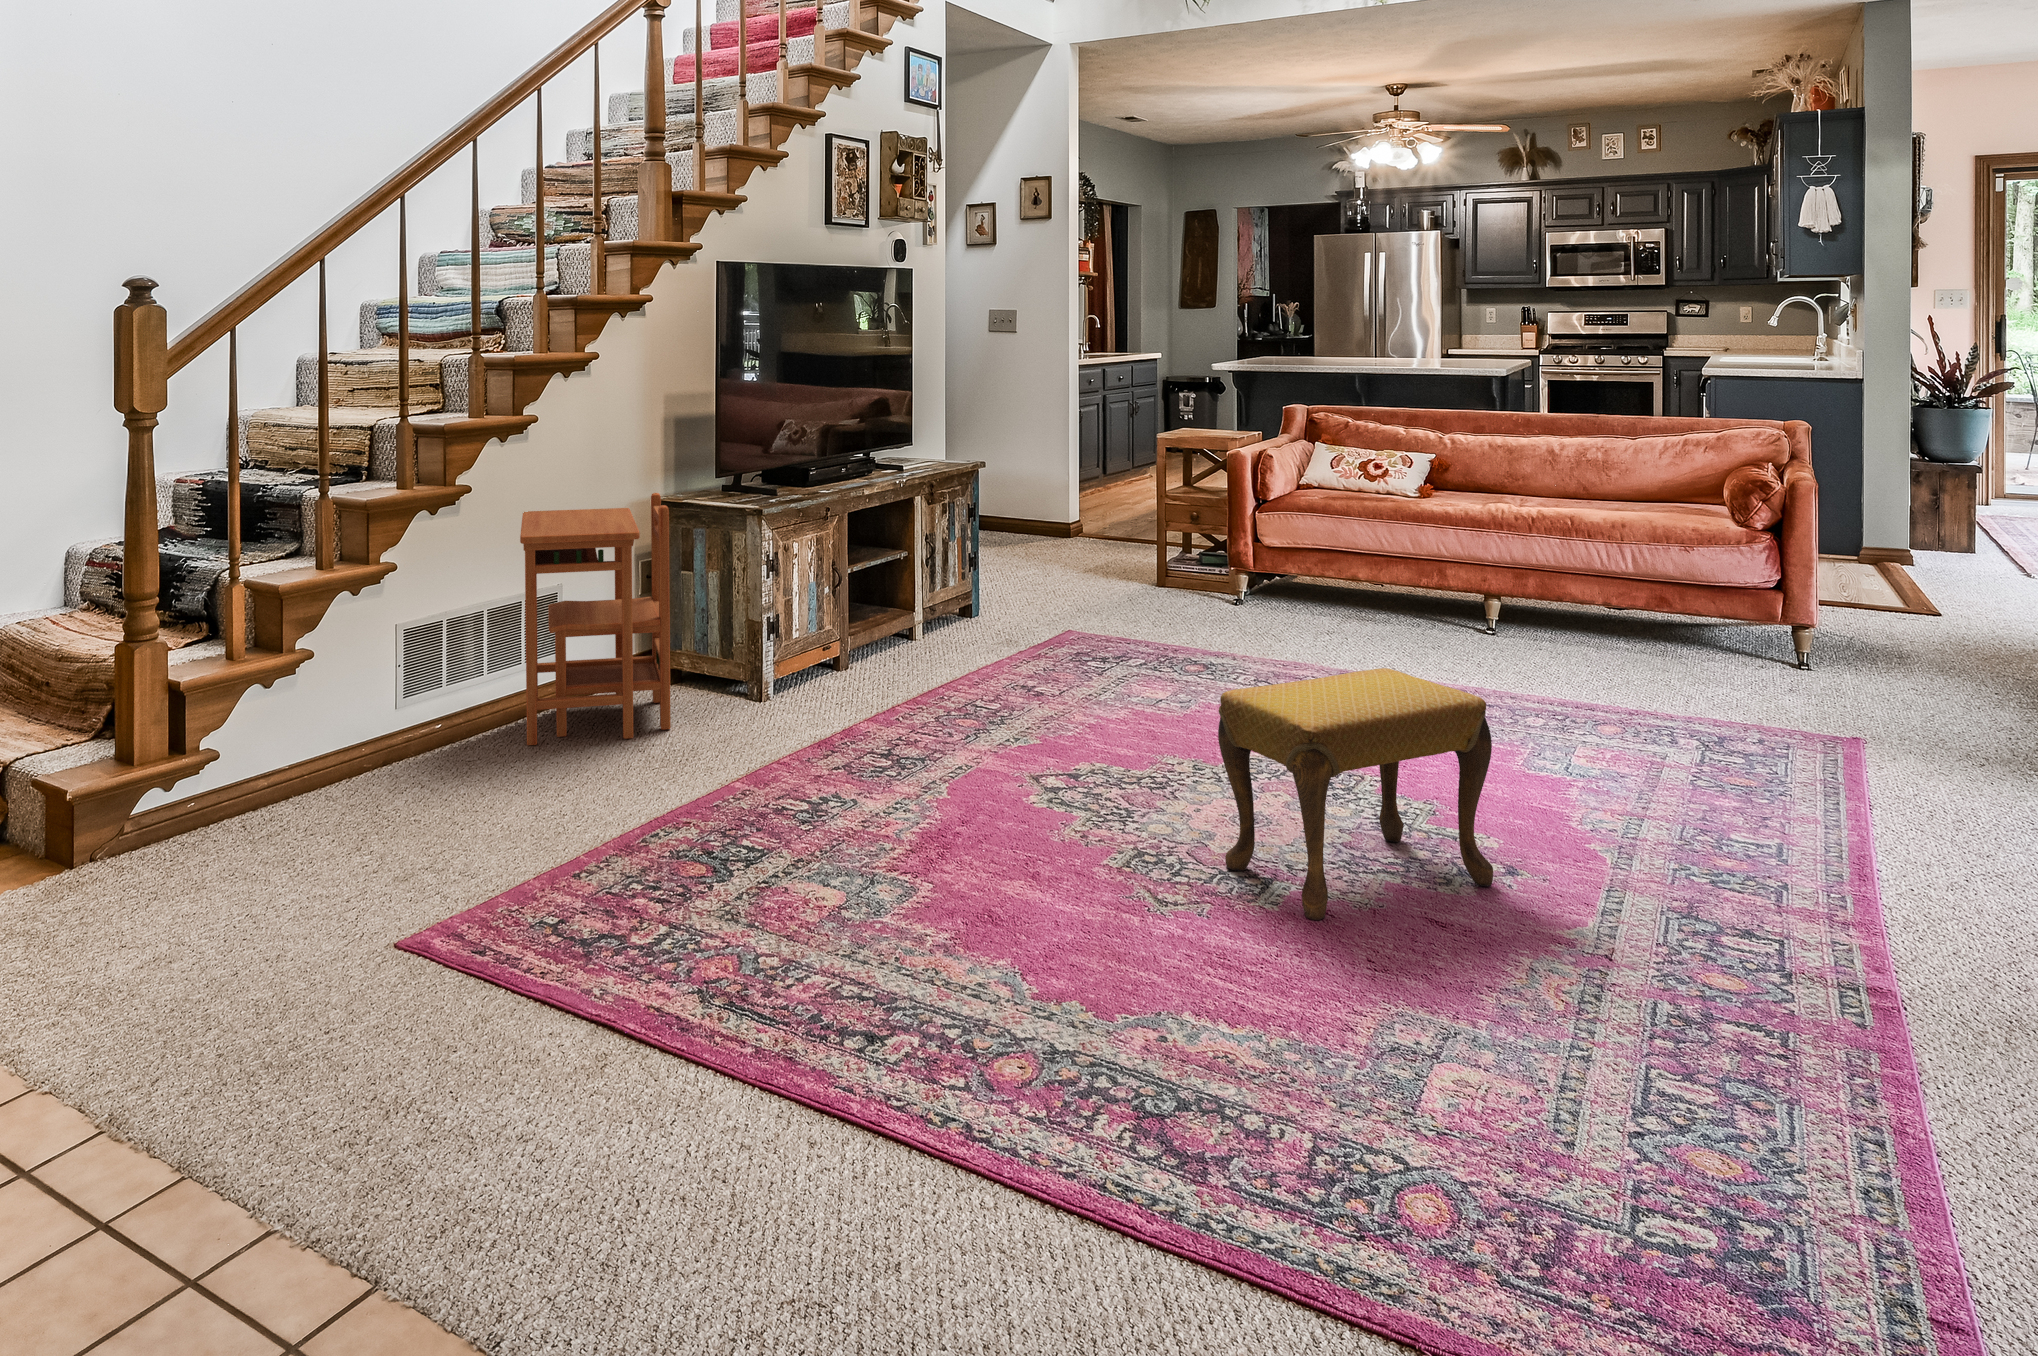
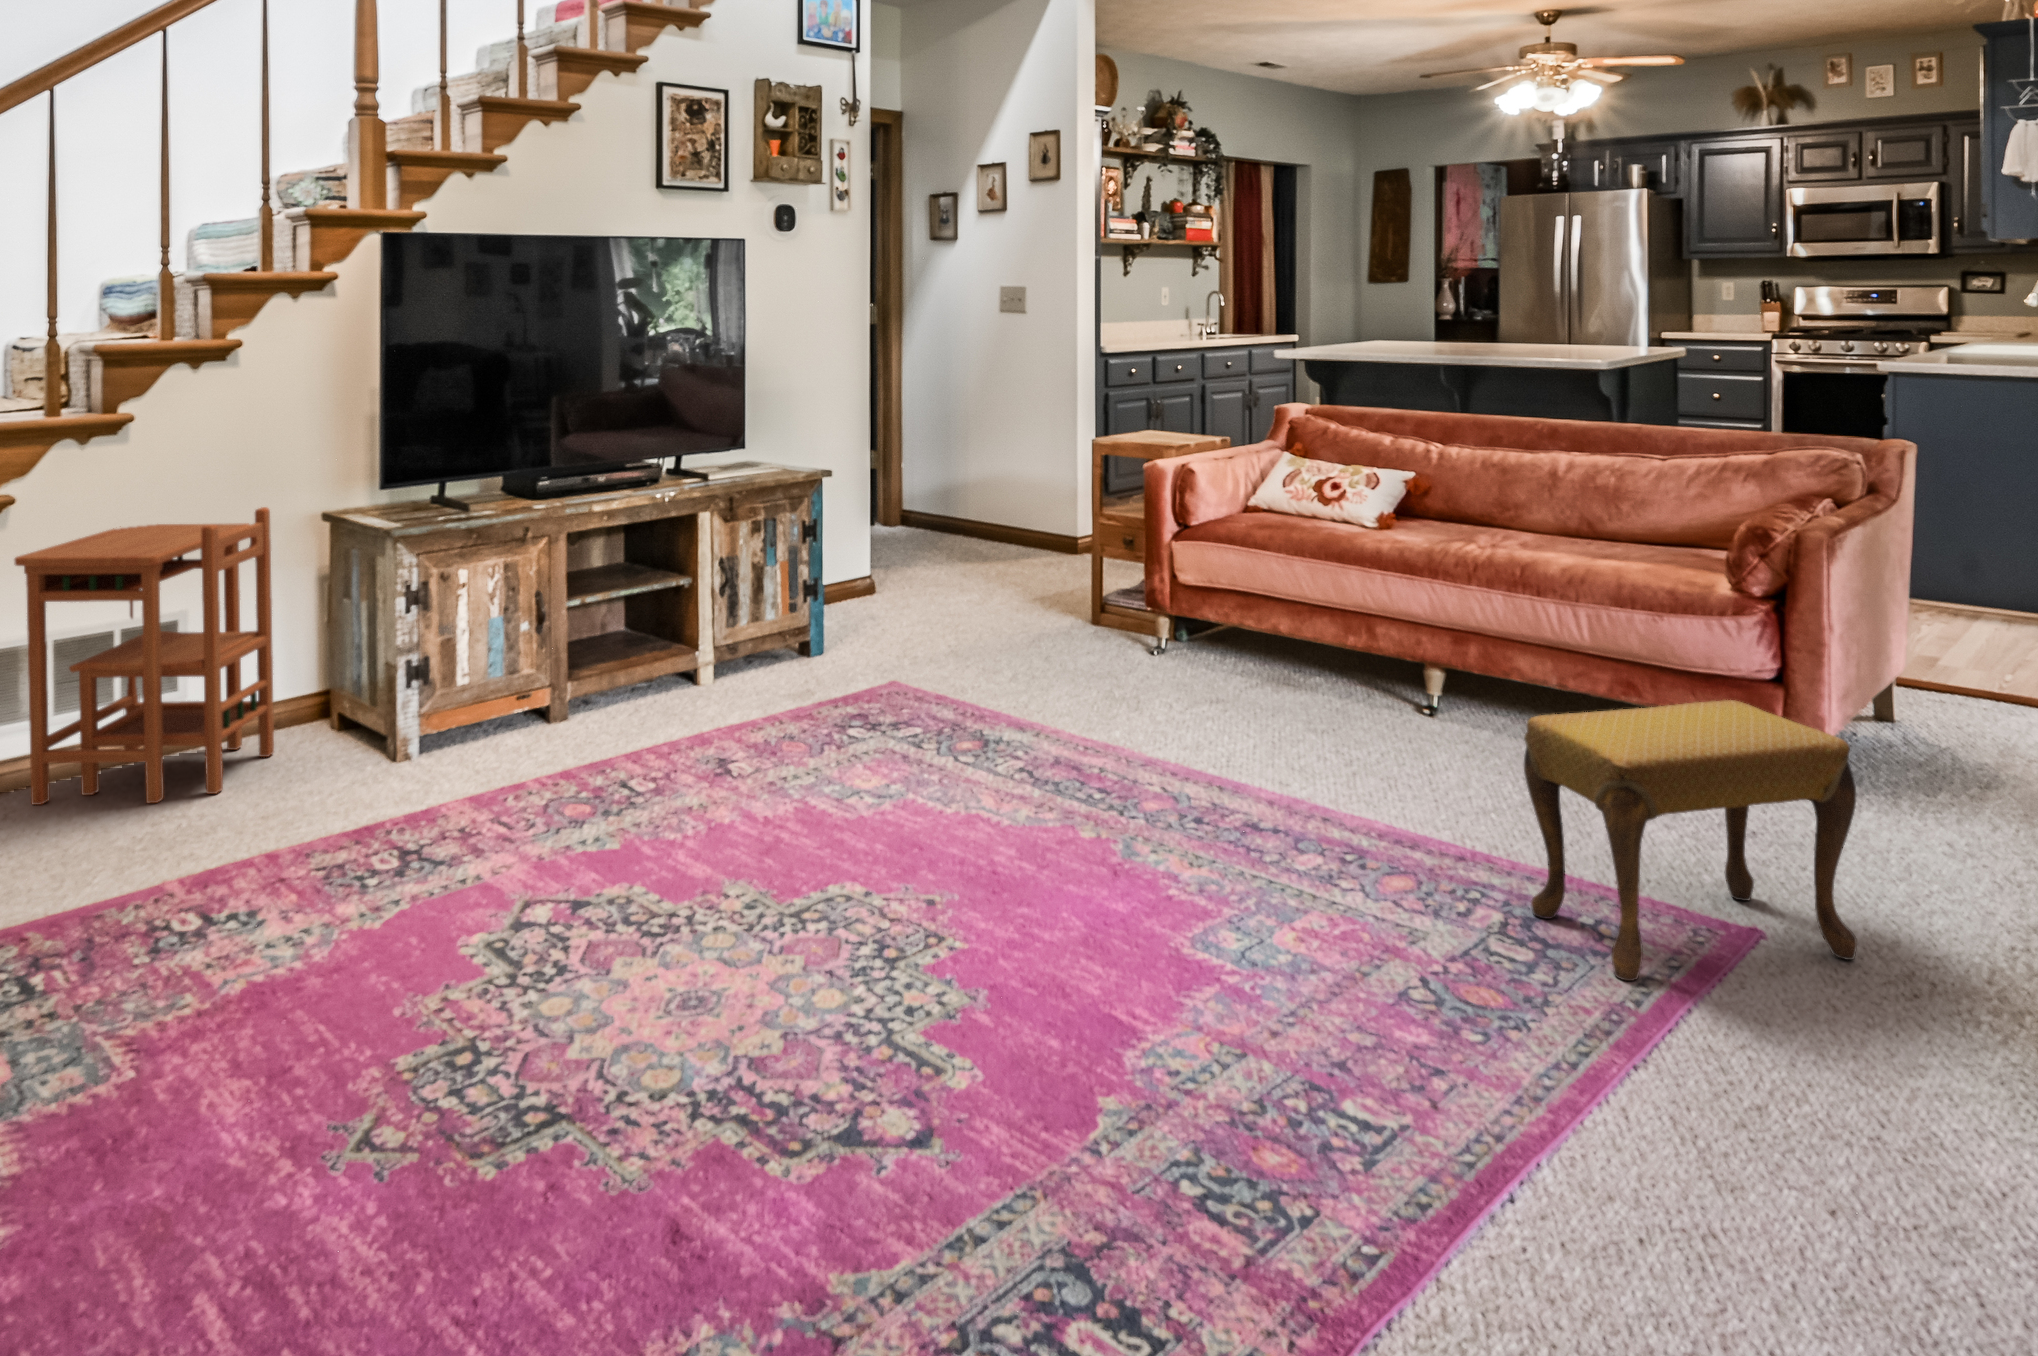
footstool: present [1218,668,1493,920] -> present [1524,700,1857,981]

